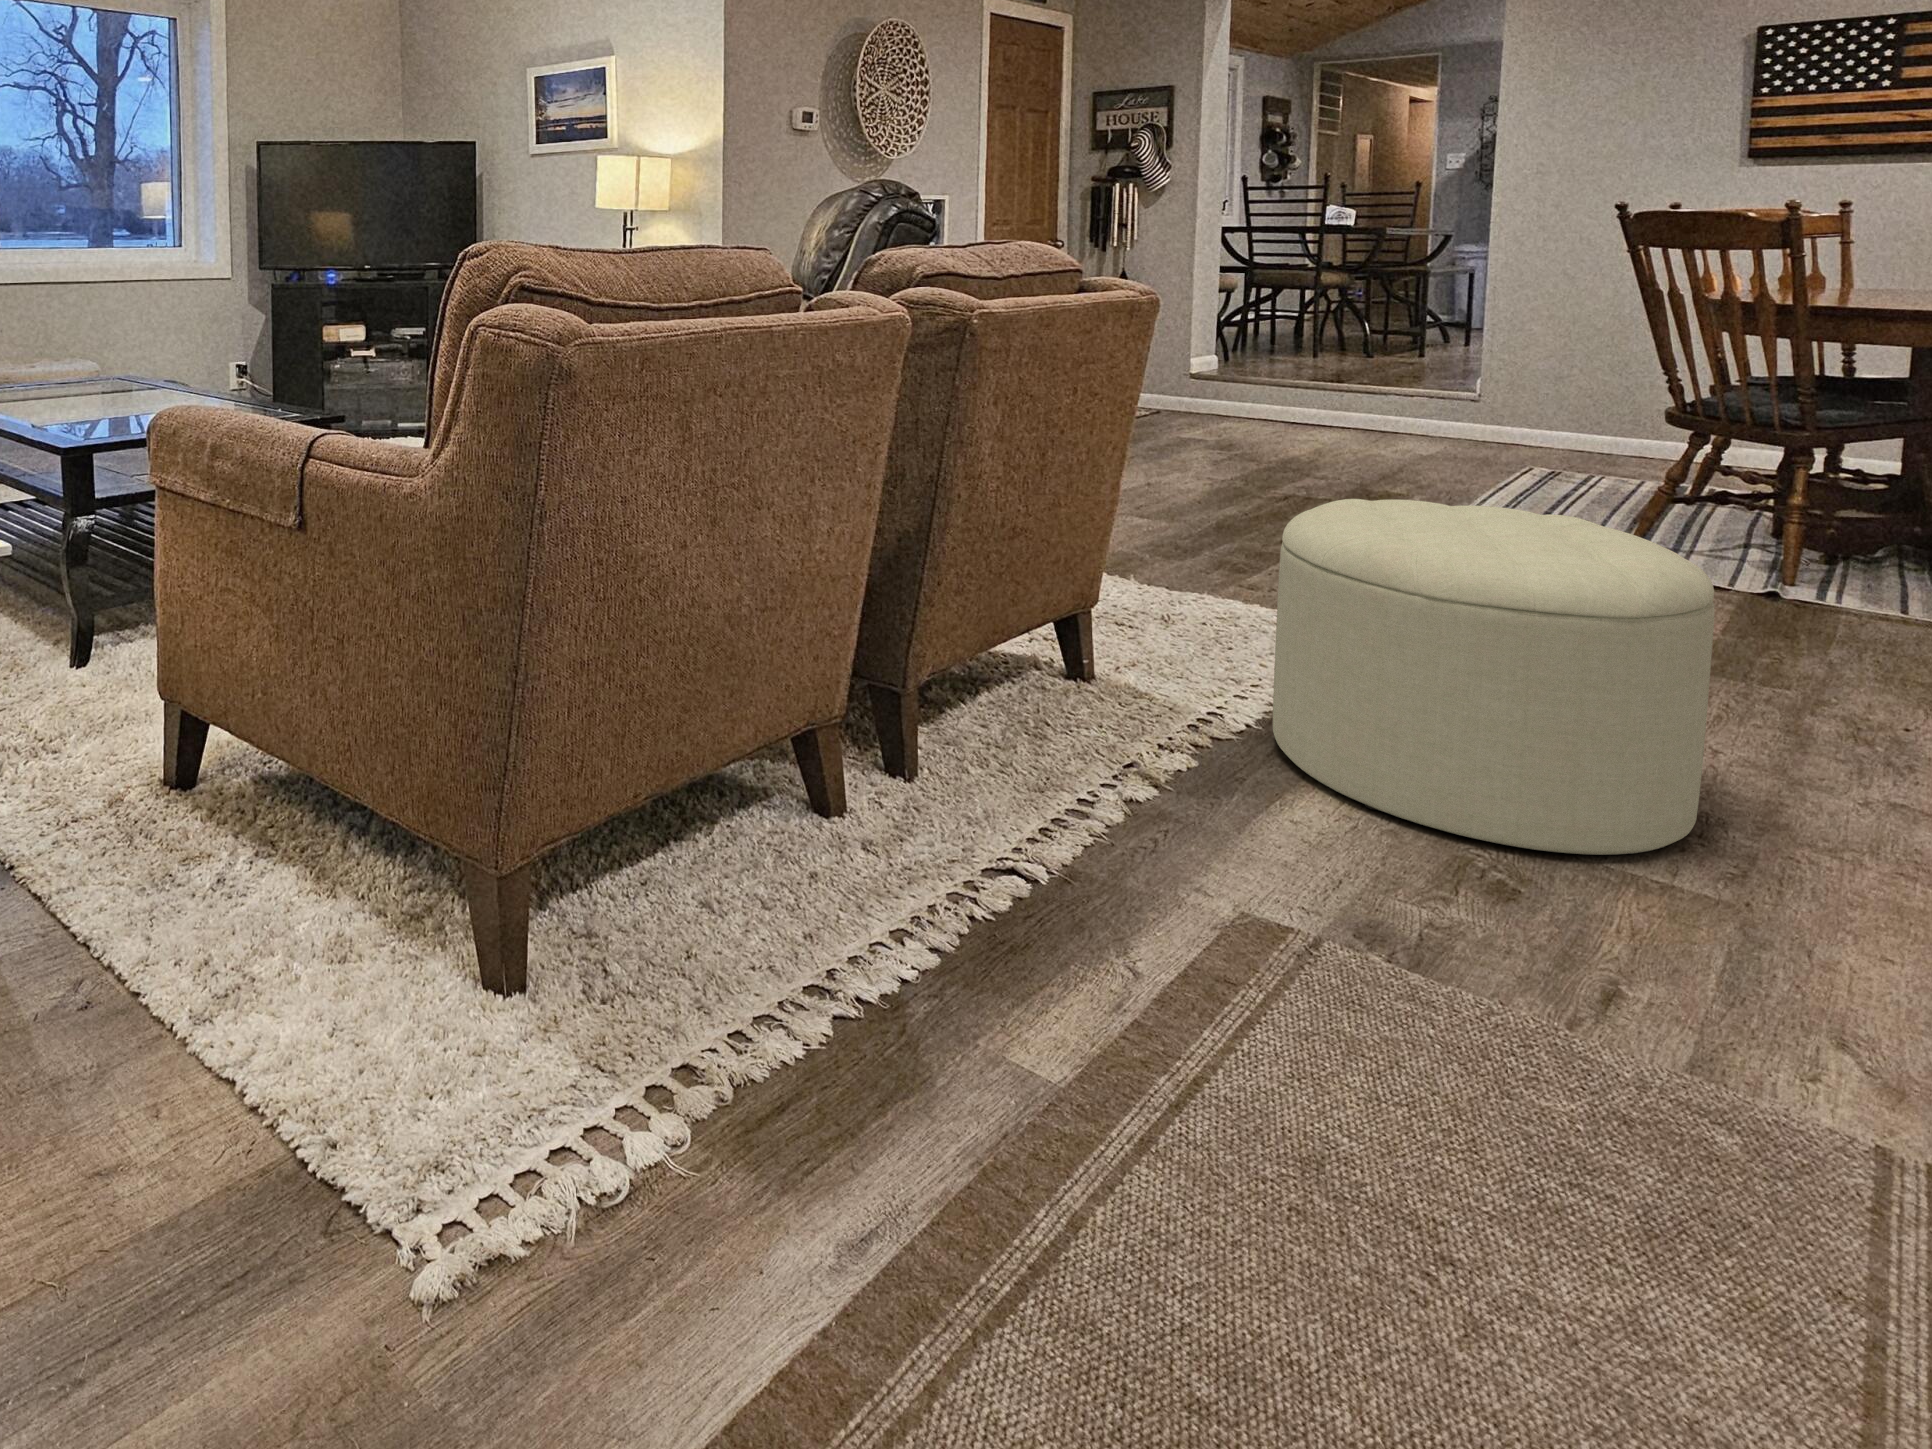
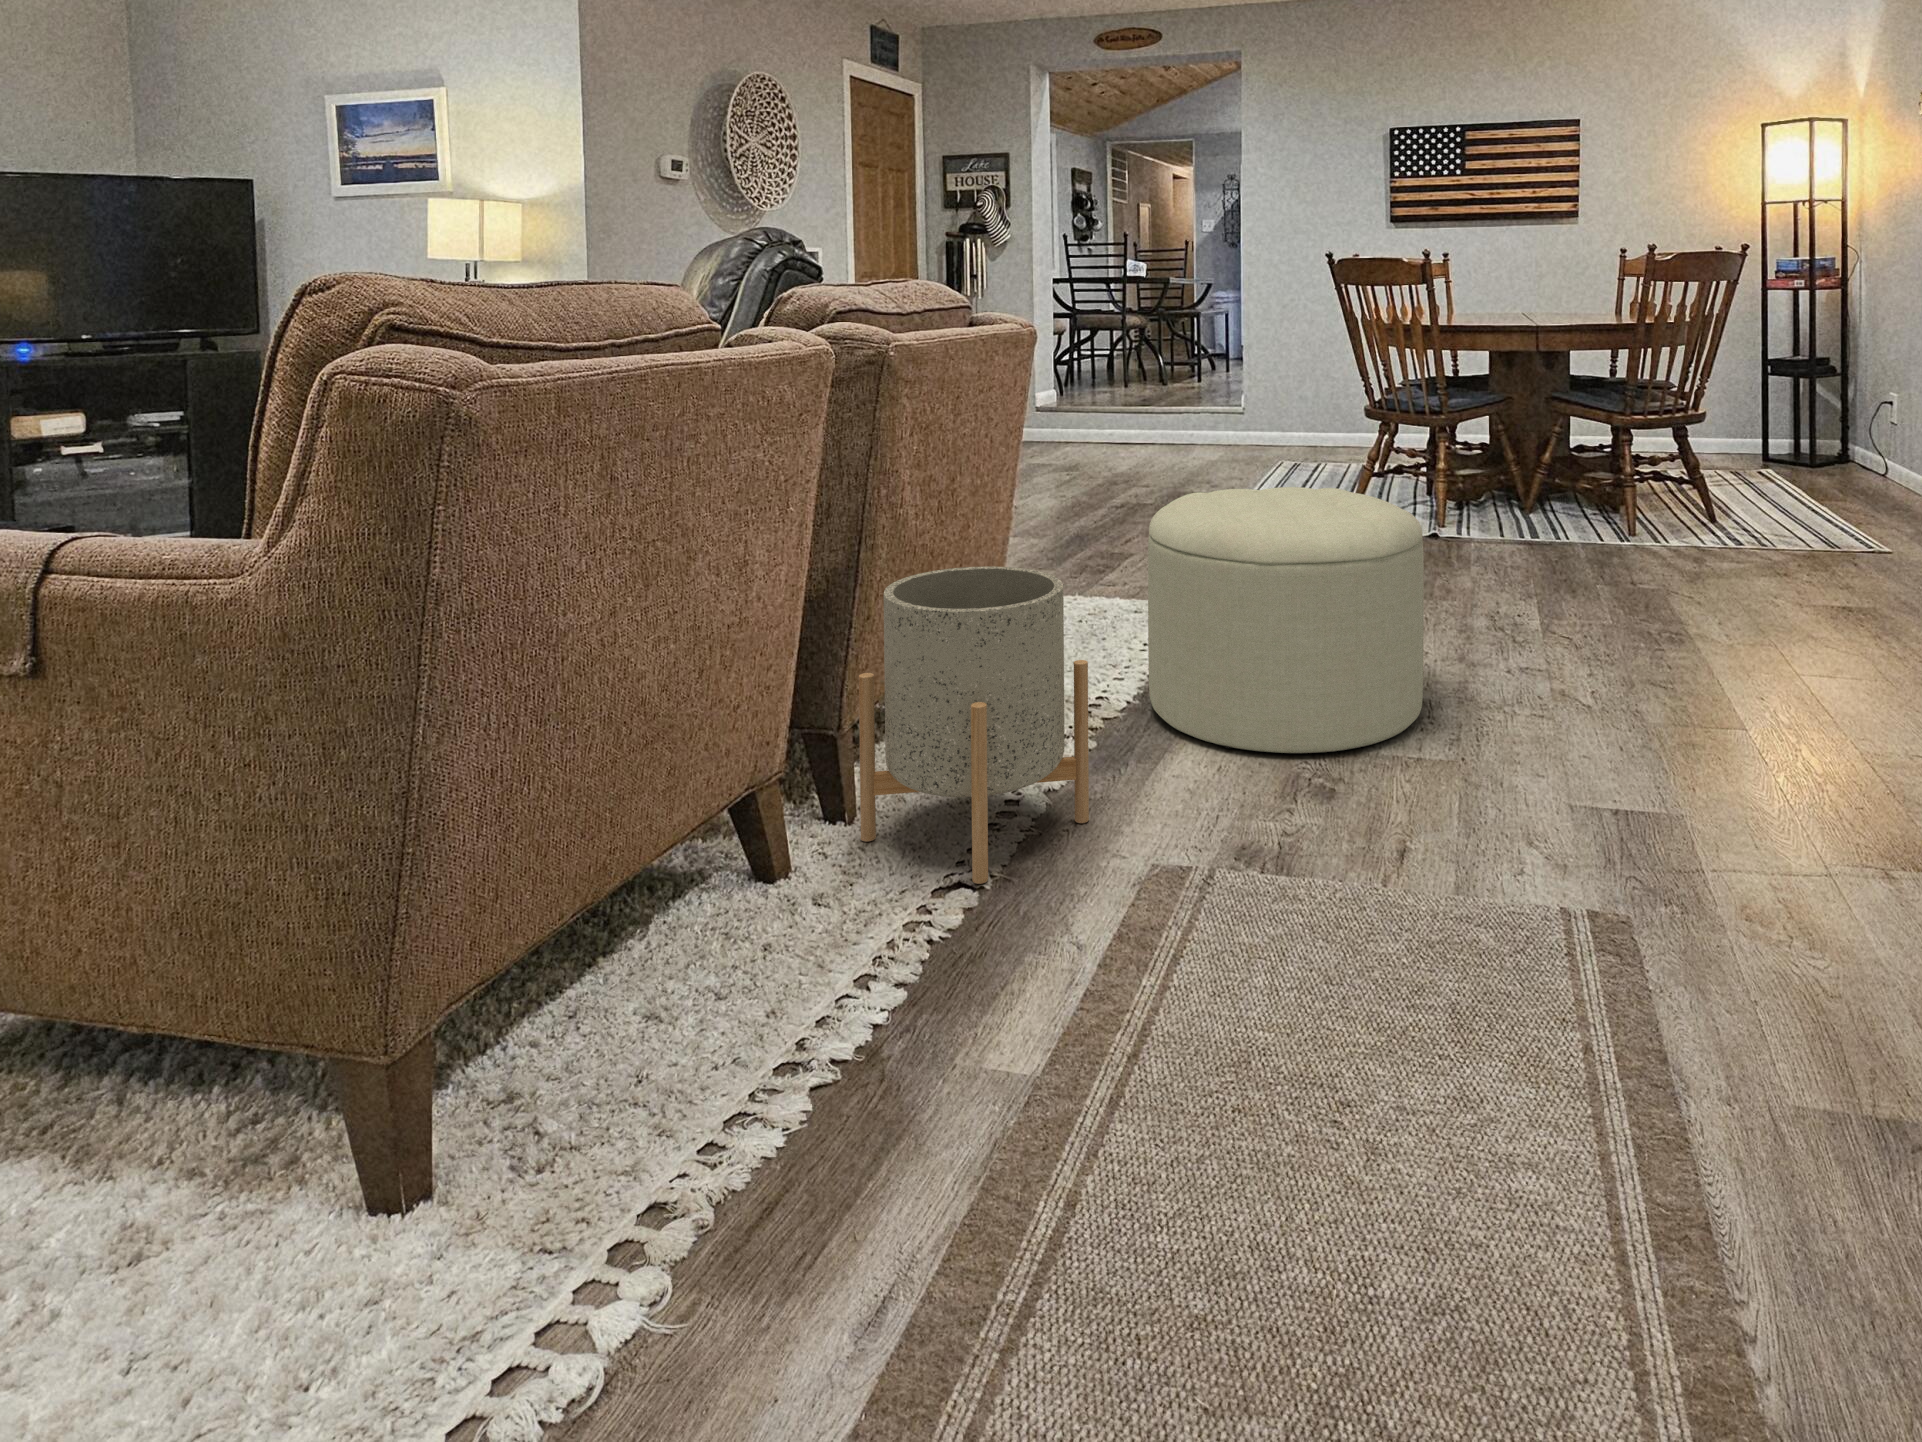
planter: none [917,546,1178,877] -> present [859,567,1089,884]

